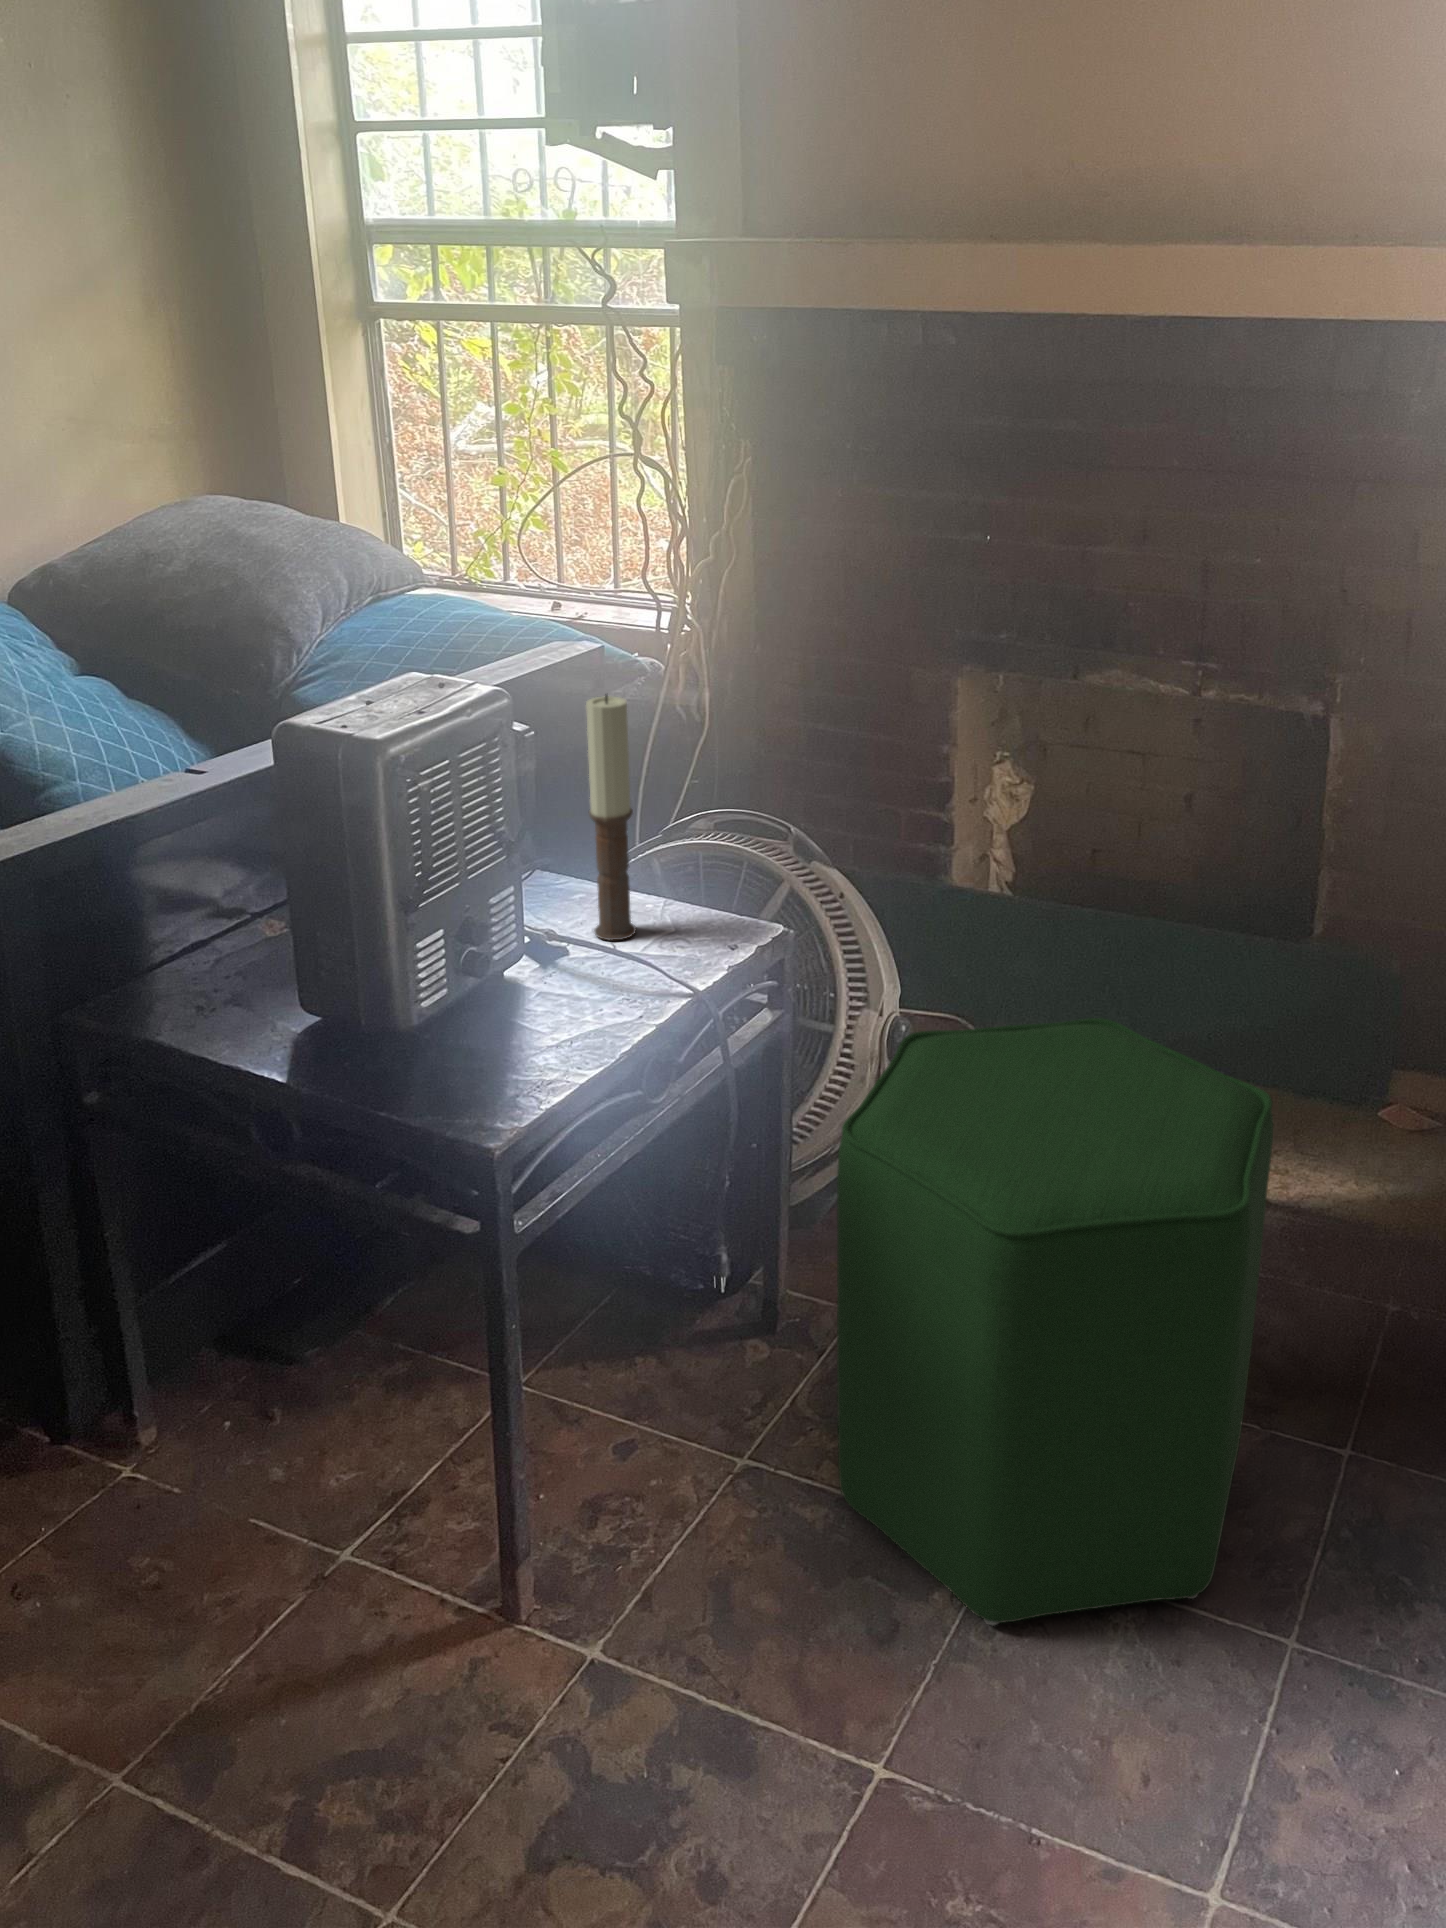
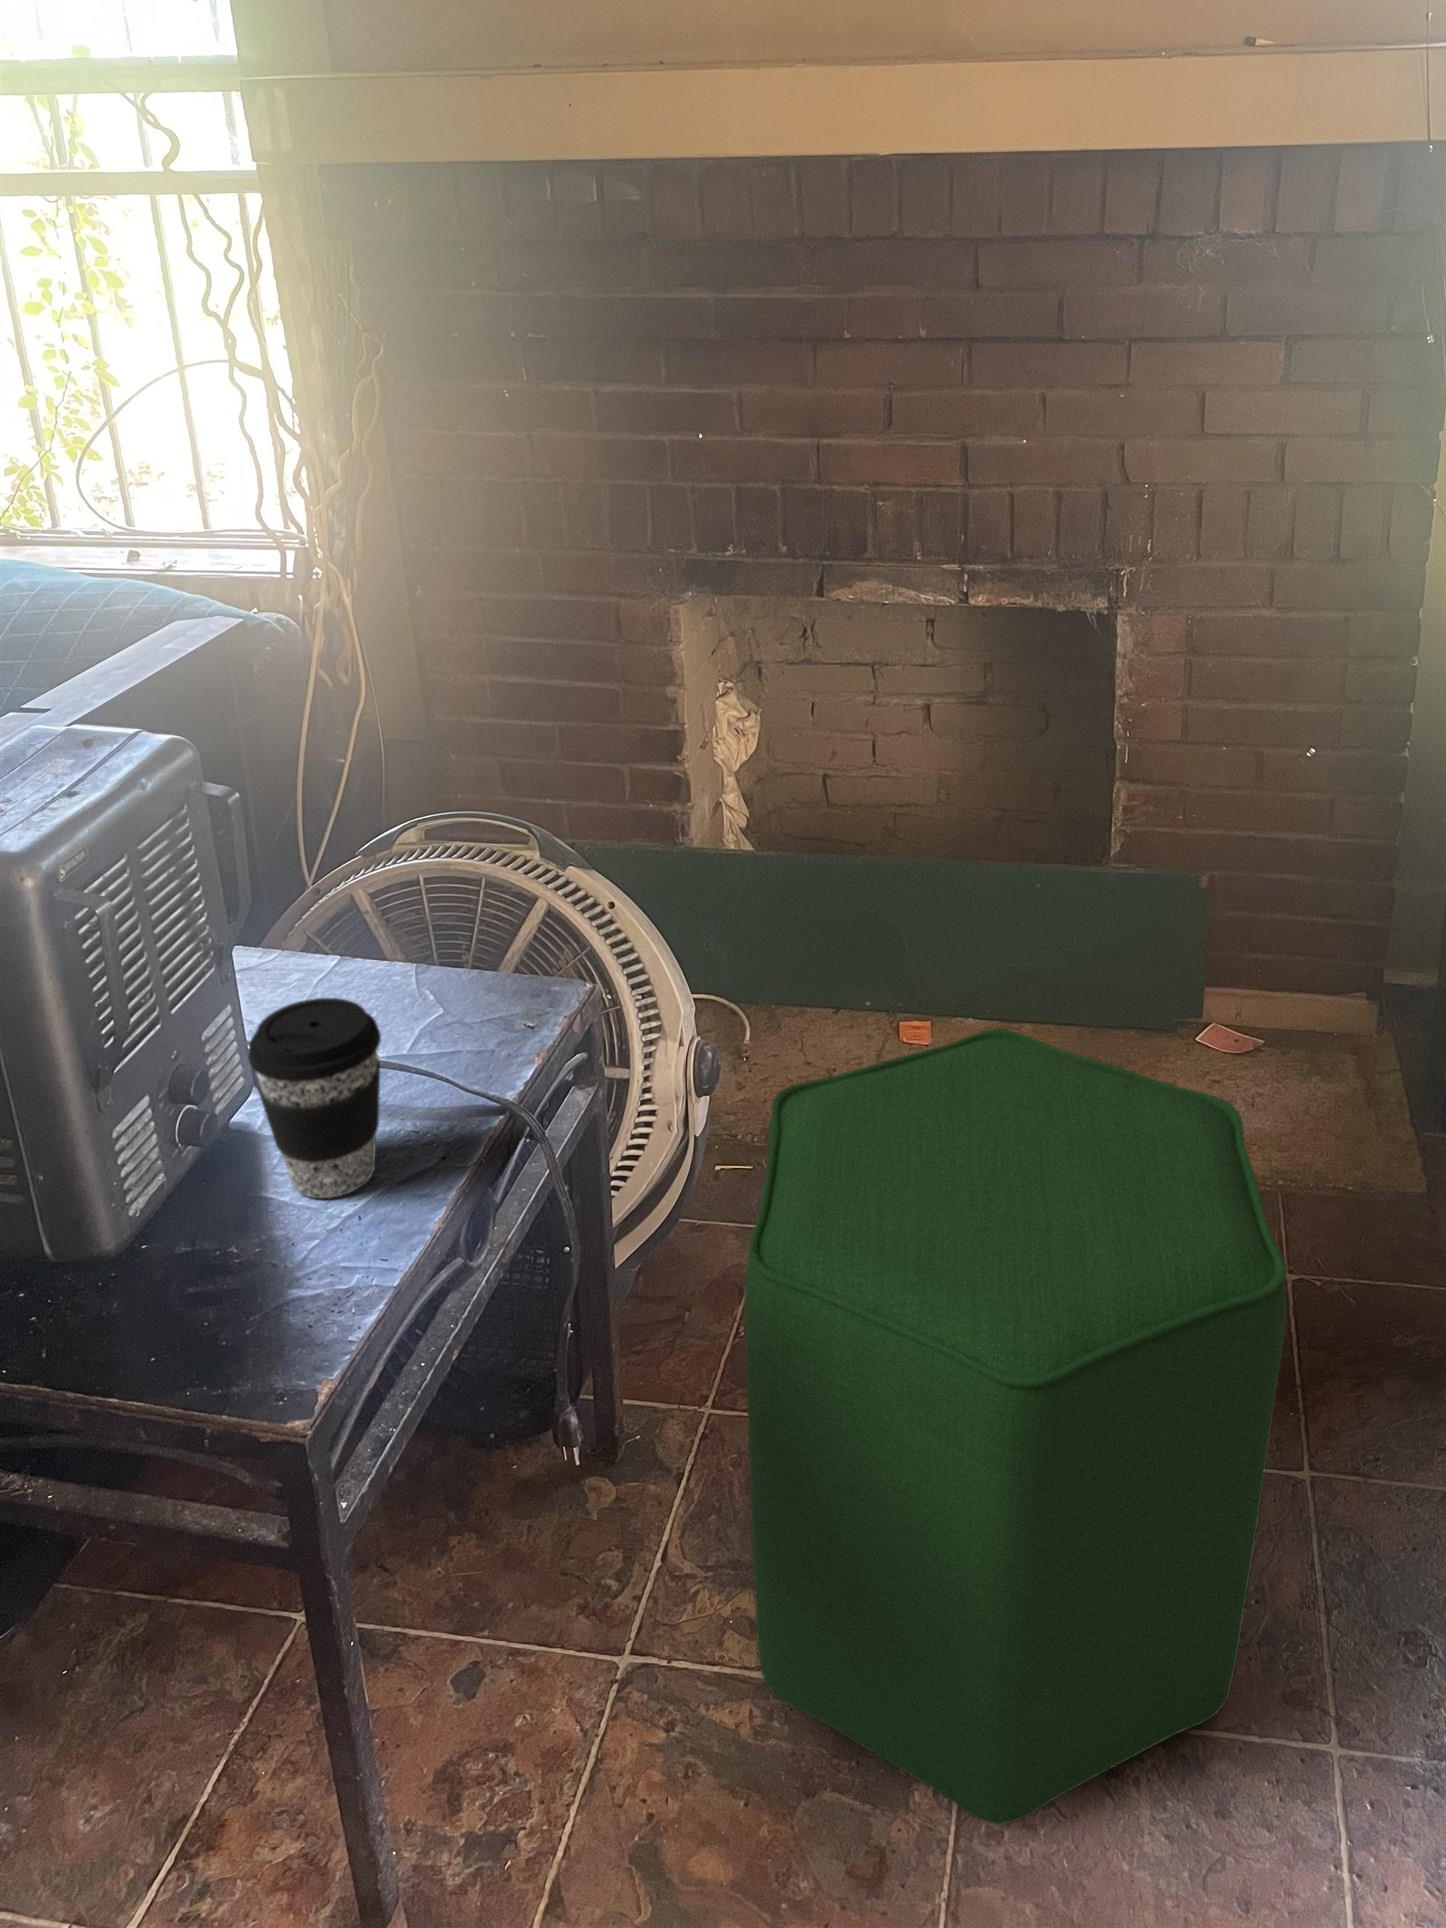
candle: present [586,694,636,940] -> none [299,702,398,1038]
coffee cup: none [513,888,600,1024] -> present [248,998,381,1198]

